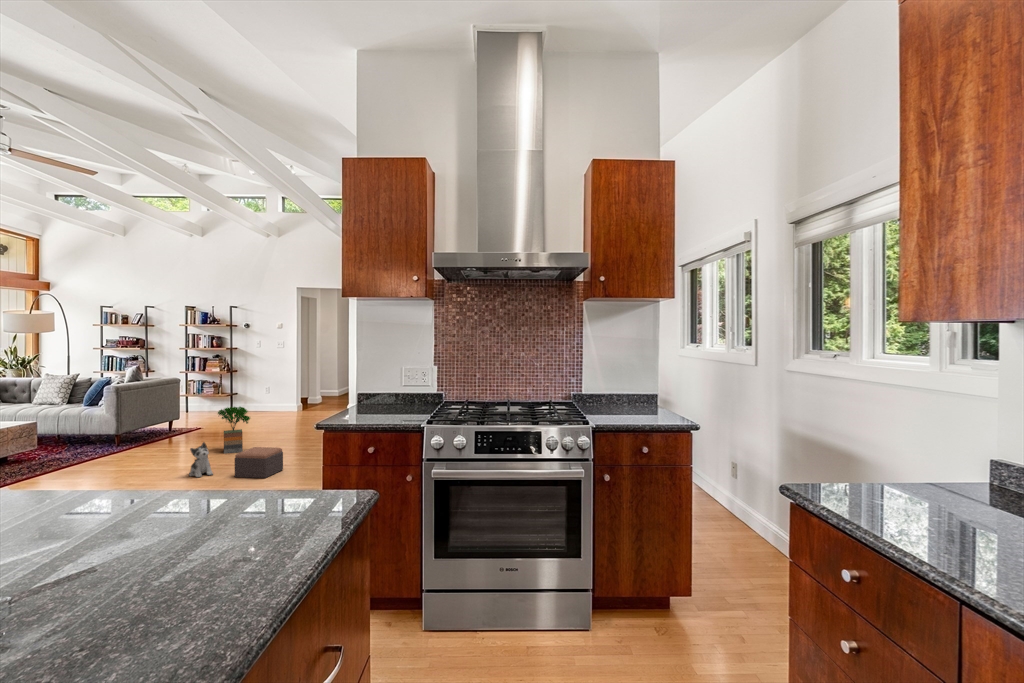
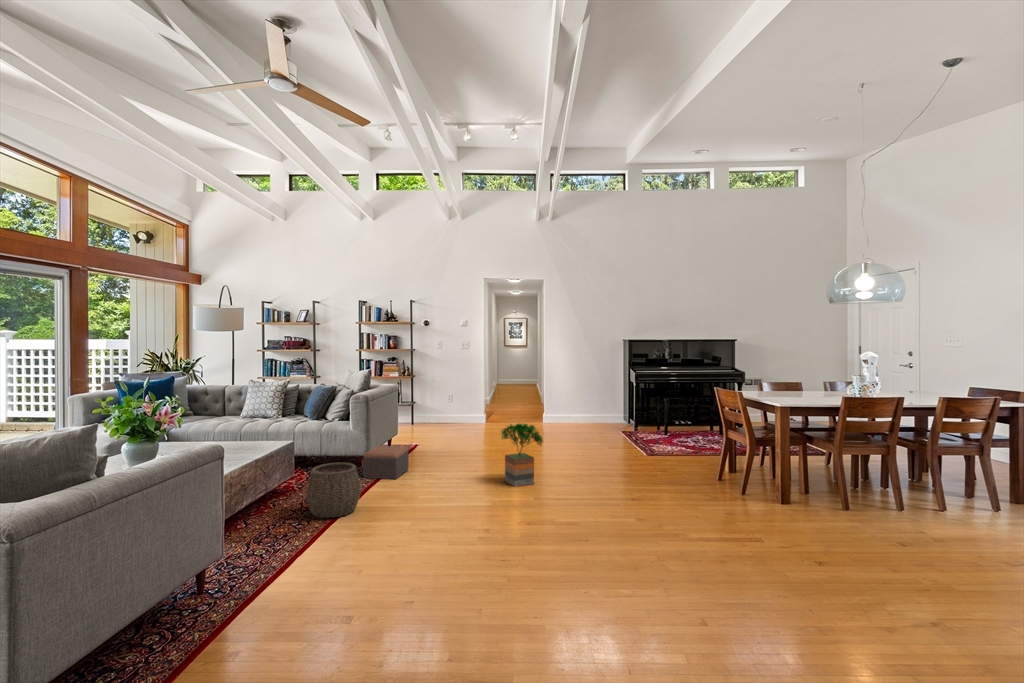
woven basket: none [31,434,80,472] -> present [307,463,361,518]
plush toy: present [189,442,213,477] -> none [532,479,570,532]
footstool: present [235,447,283,478] -> present [363,446,409,479]

